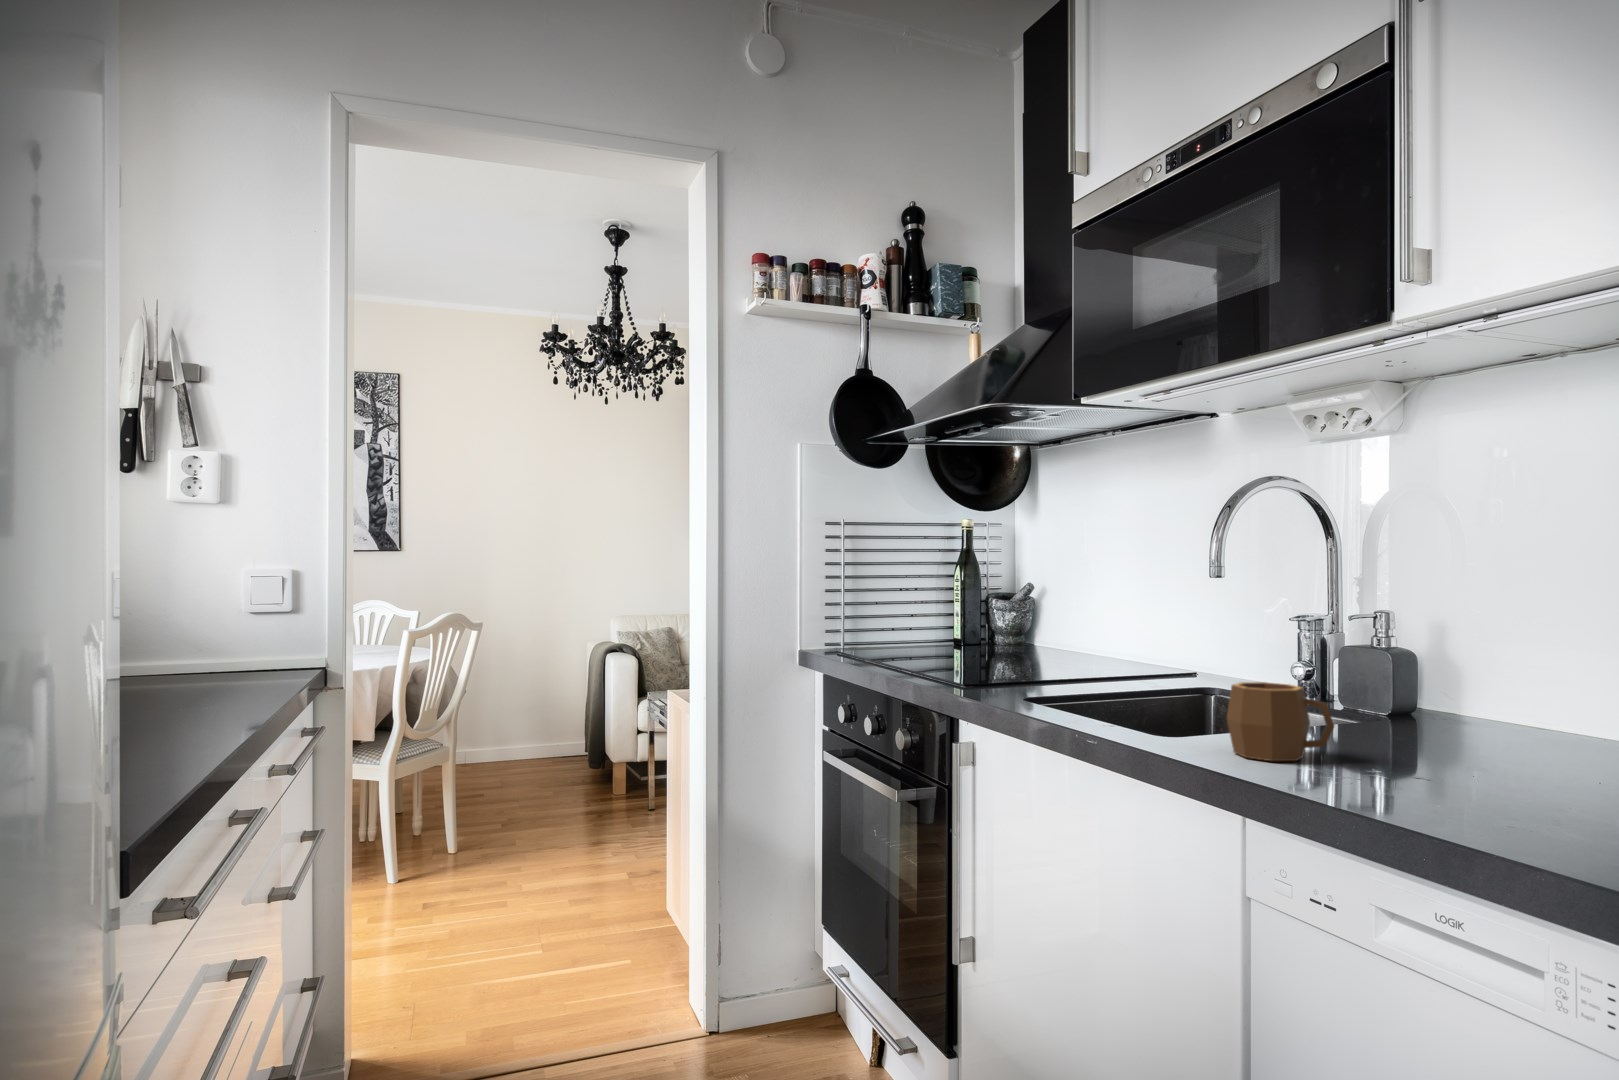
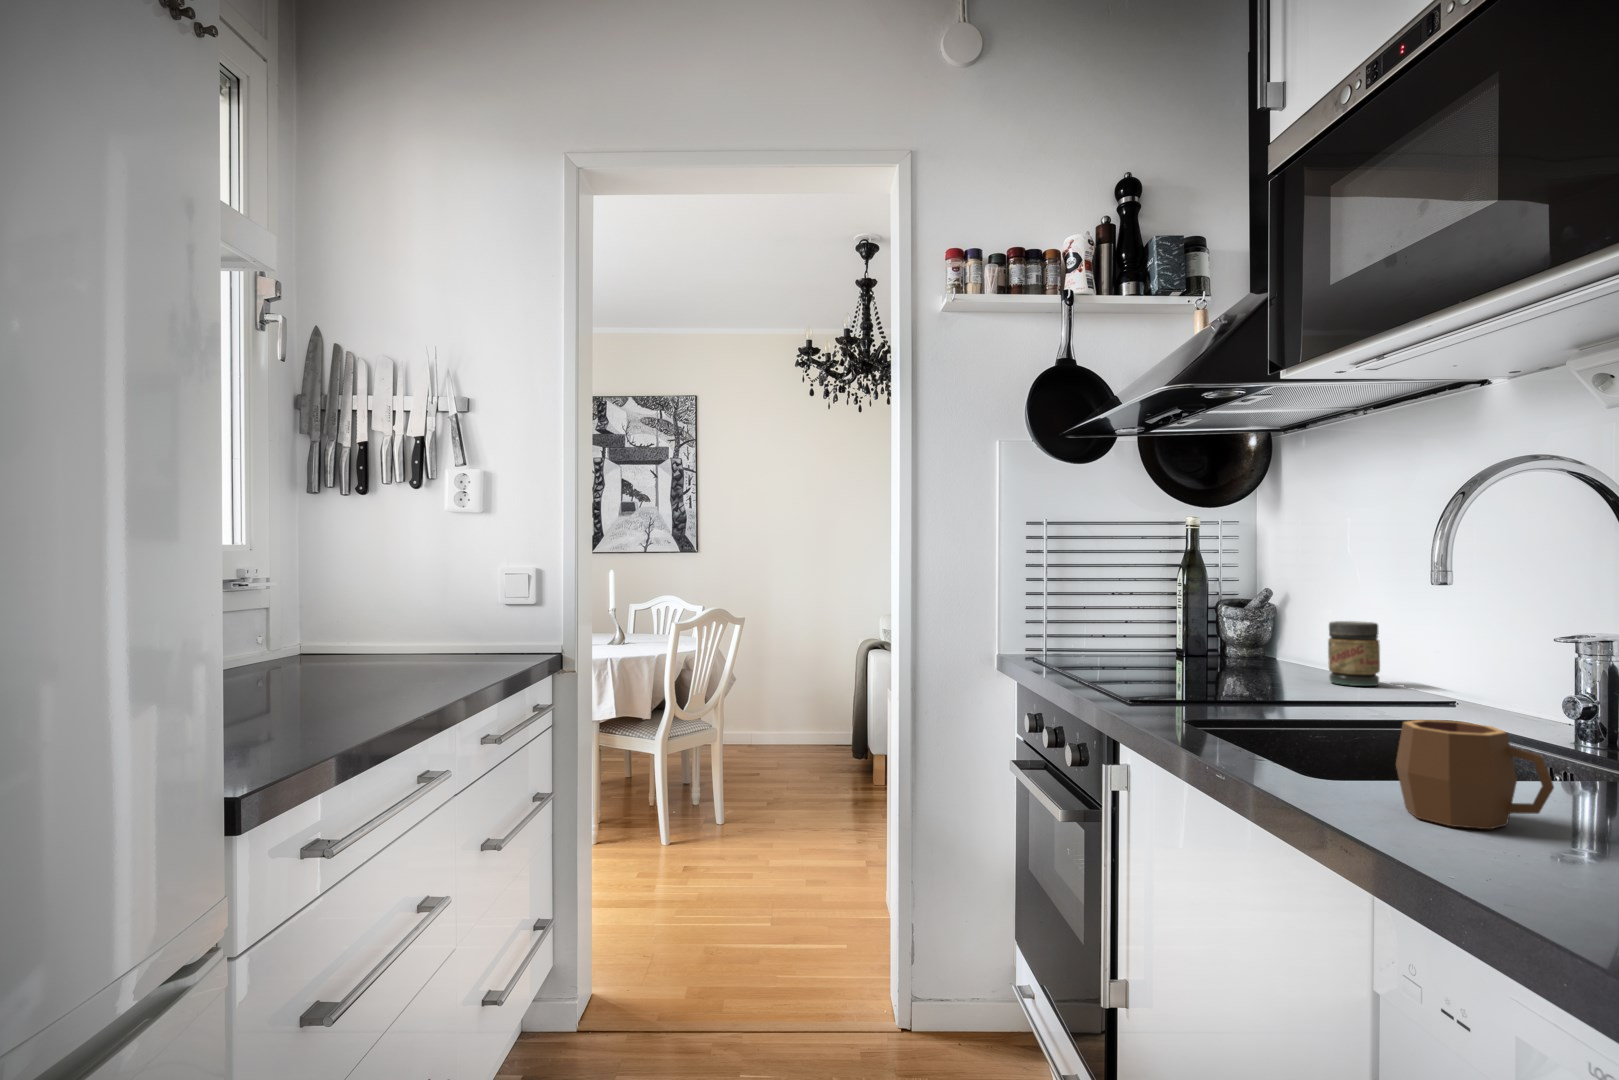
jar: none [1091,611,1130,665] -> present [1328,621,1380,686]

